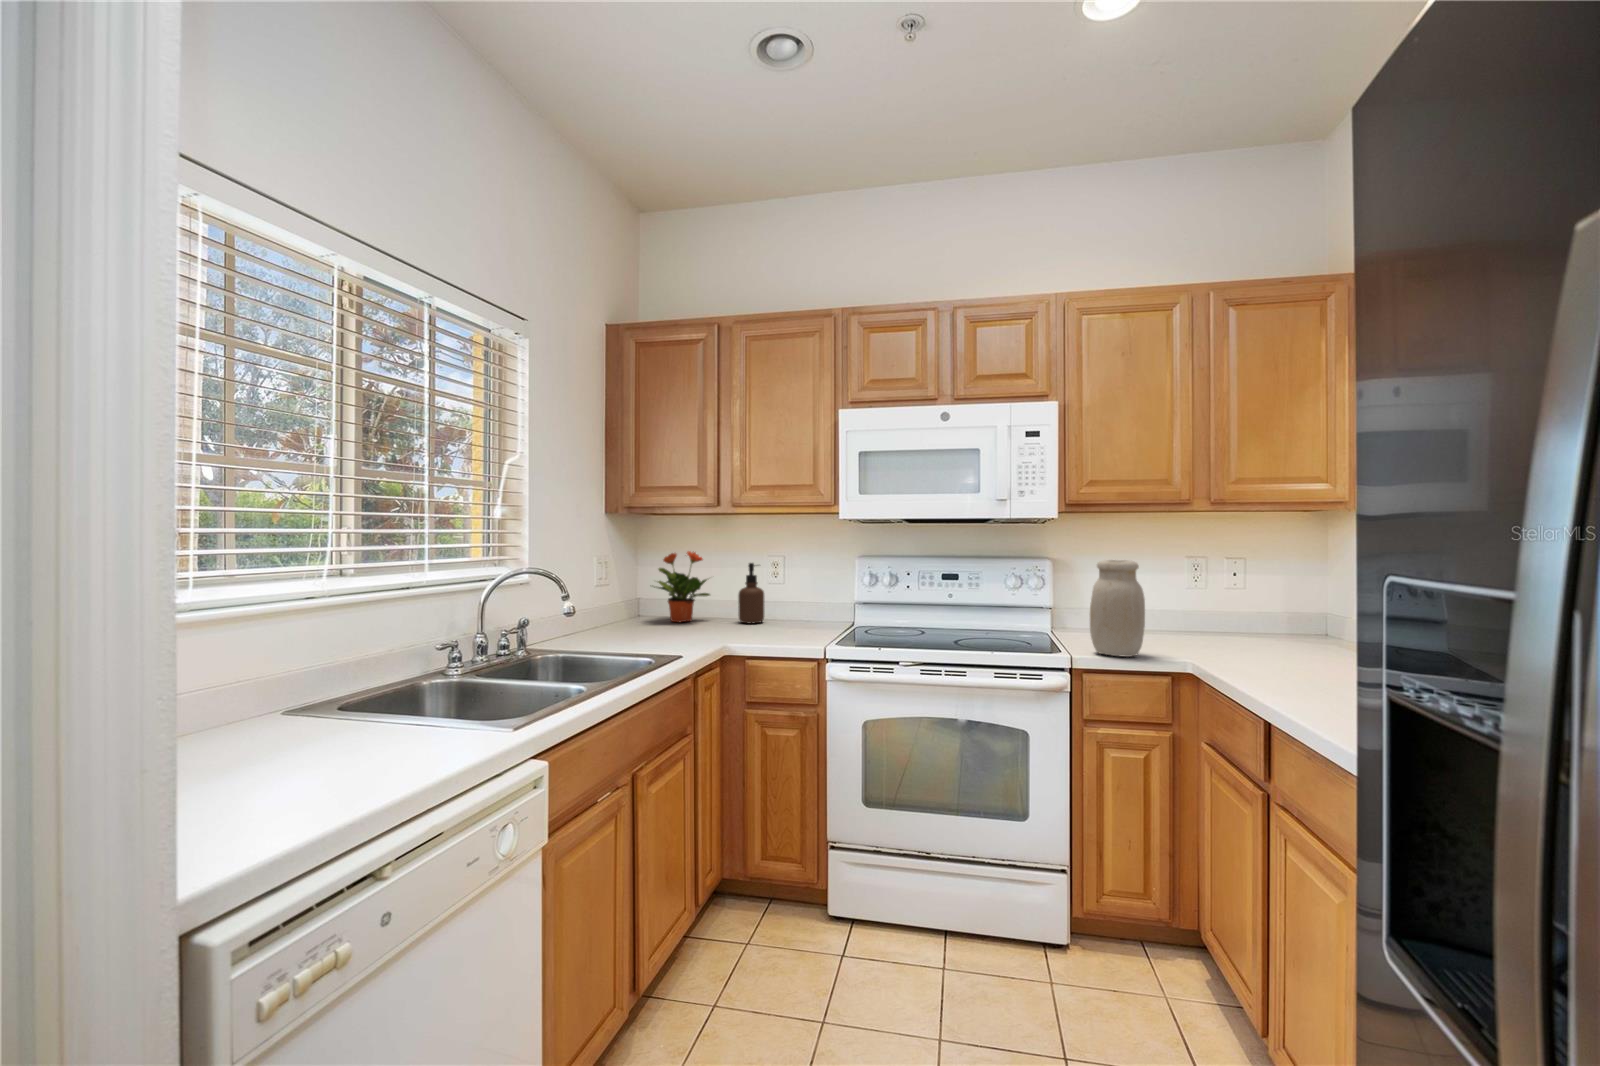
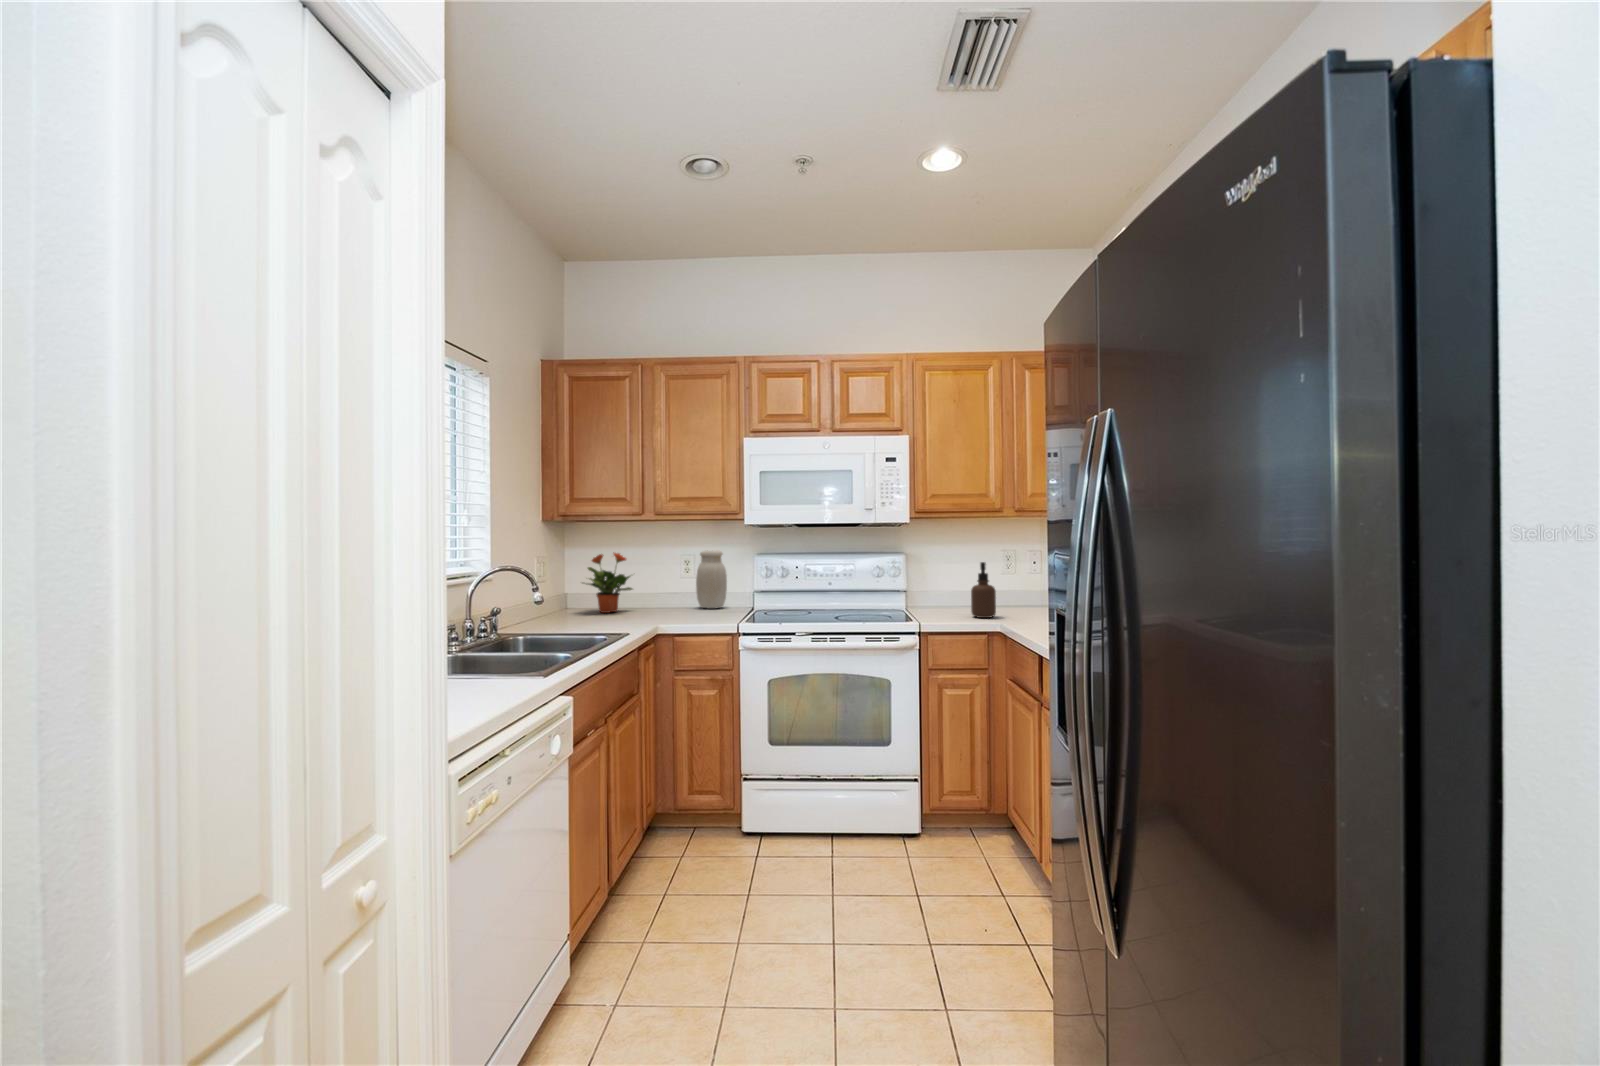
jar: present [1090,560,1145,657] -> present [696,550,727,608]
soap dispenser: present [738,563,764,623] -> present [971,562,996,618]

